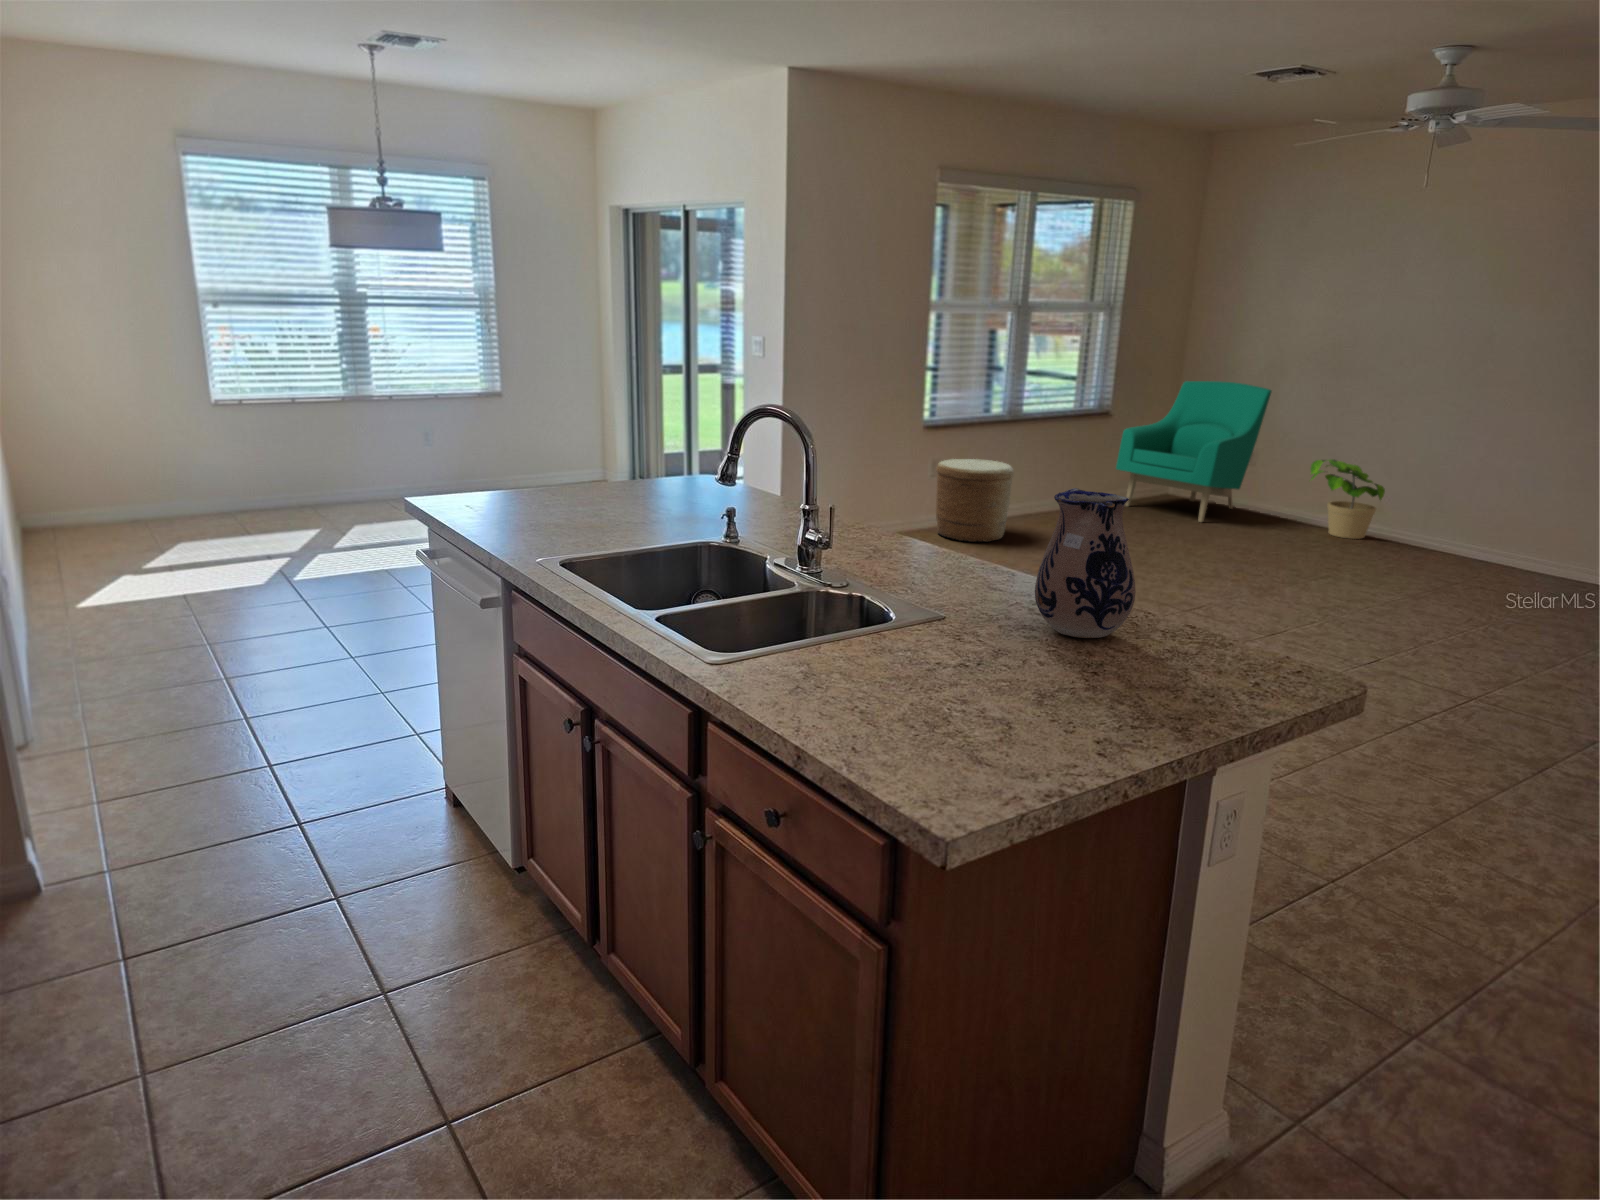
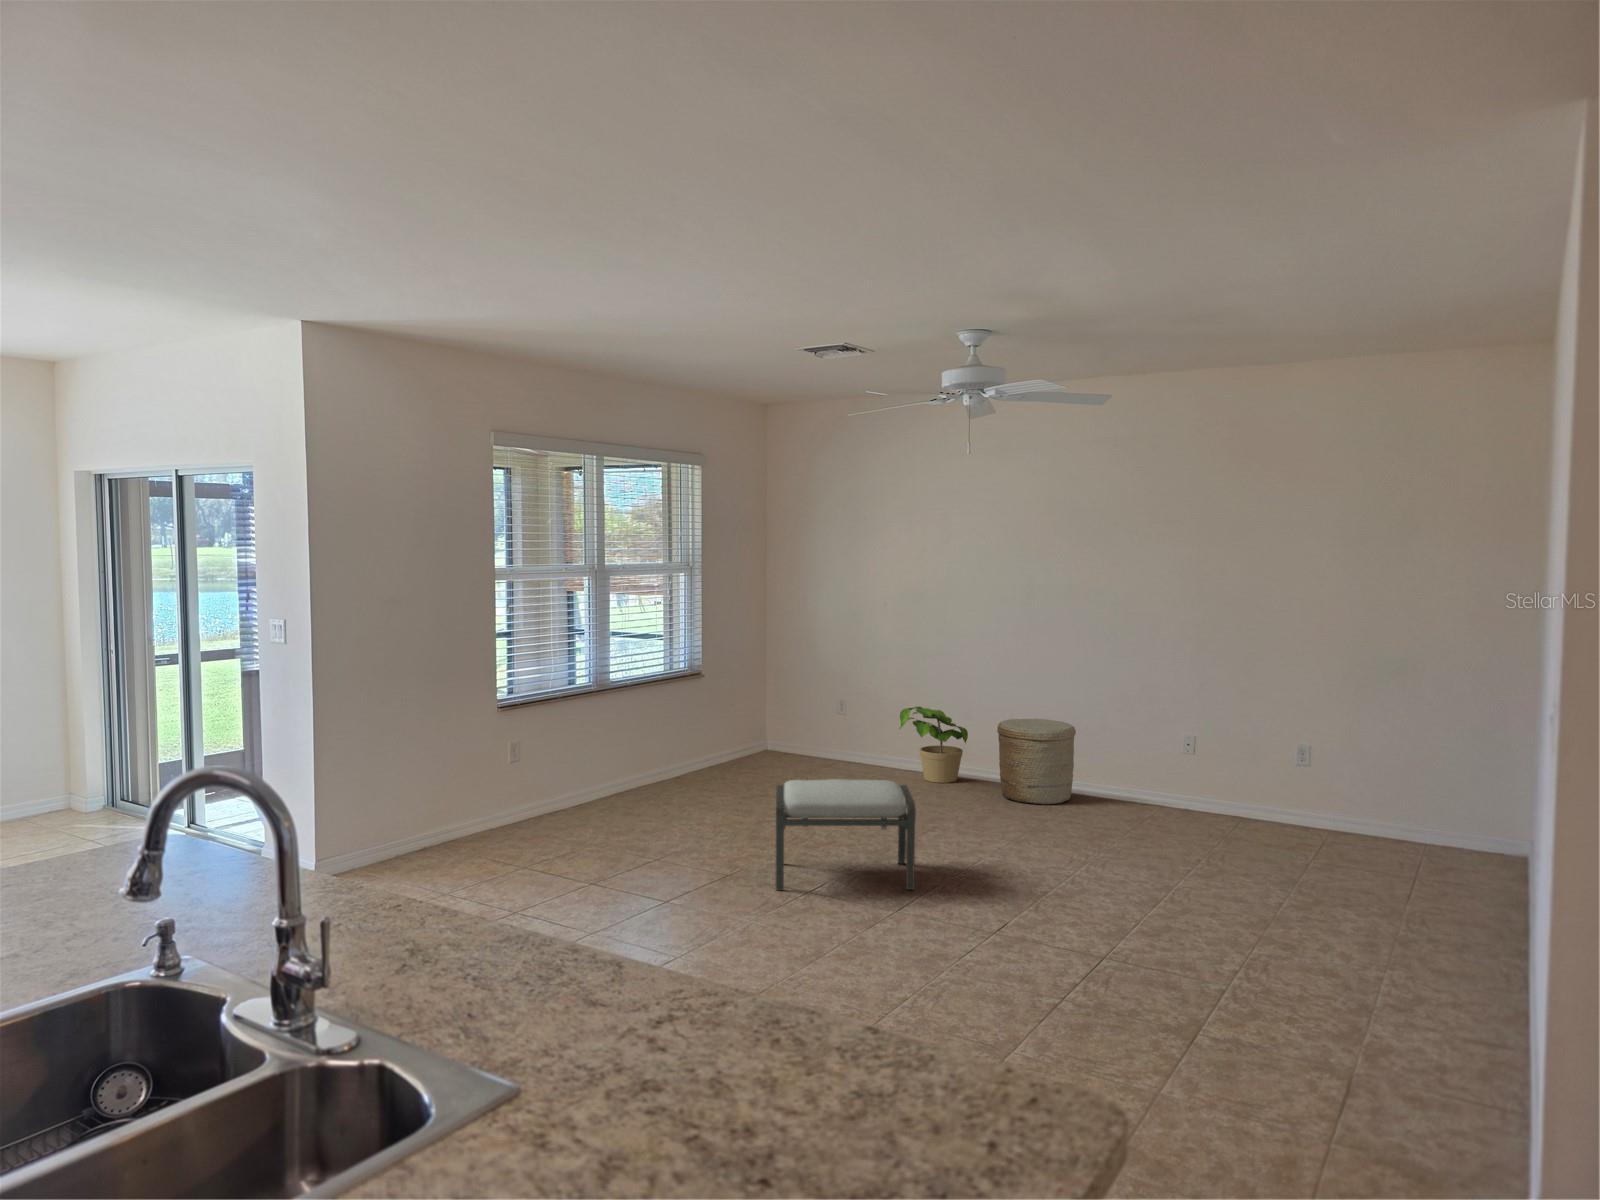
armchair: present [1116,381,1272,522] -> none [712,636,852,781]
woven basket: present [936,459,1014,542] -> present [997,719,1076,804]
ceramic pitcher: present [1035,488,1136,638] -> none [653,859,799,1098]
ottoman: none [1155,511,1304,622] -> present [776,779,916,890]

